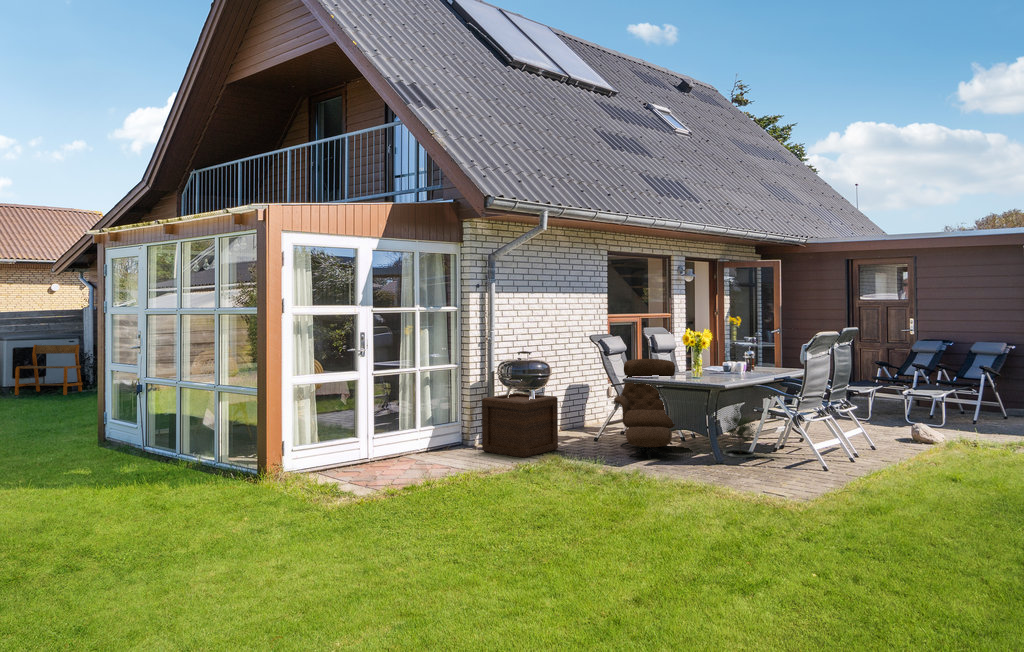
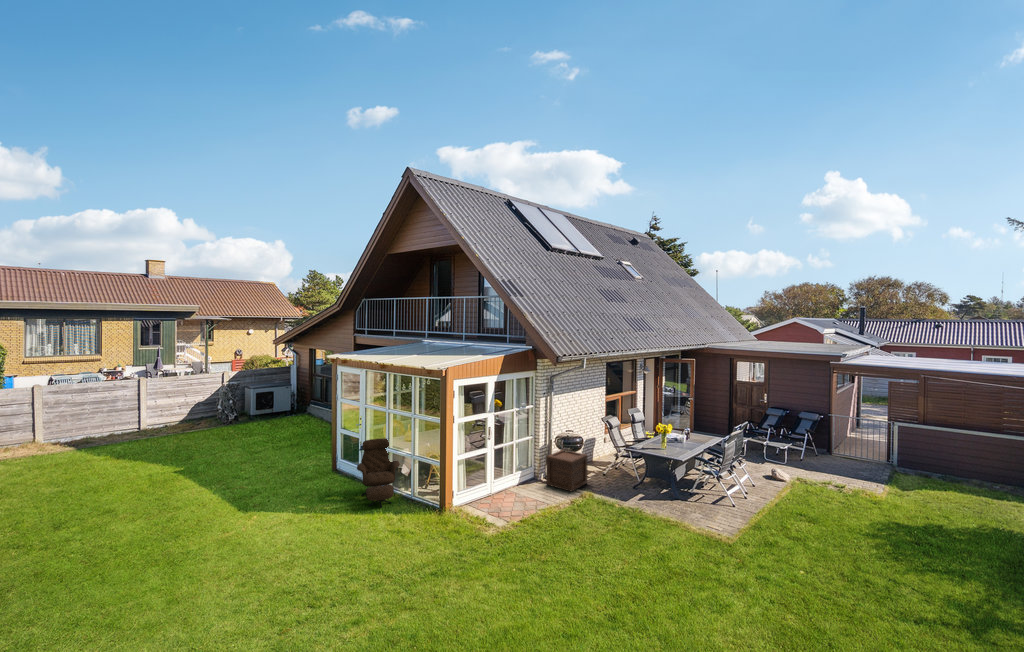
bench: present [15,344,83,395] -> none [257,390,294,421]
lounge chair: present [614,359,675,460] -> present [357,438,400,508]
potted tree: present [724,405,756,458] -> none [679,461,701,494]

